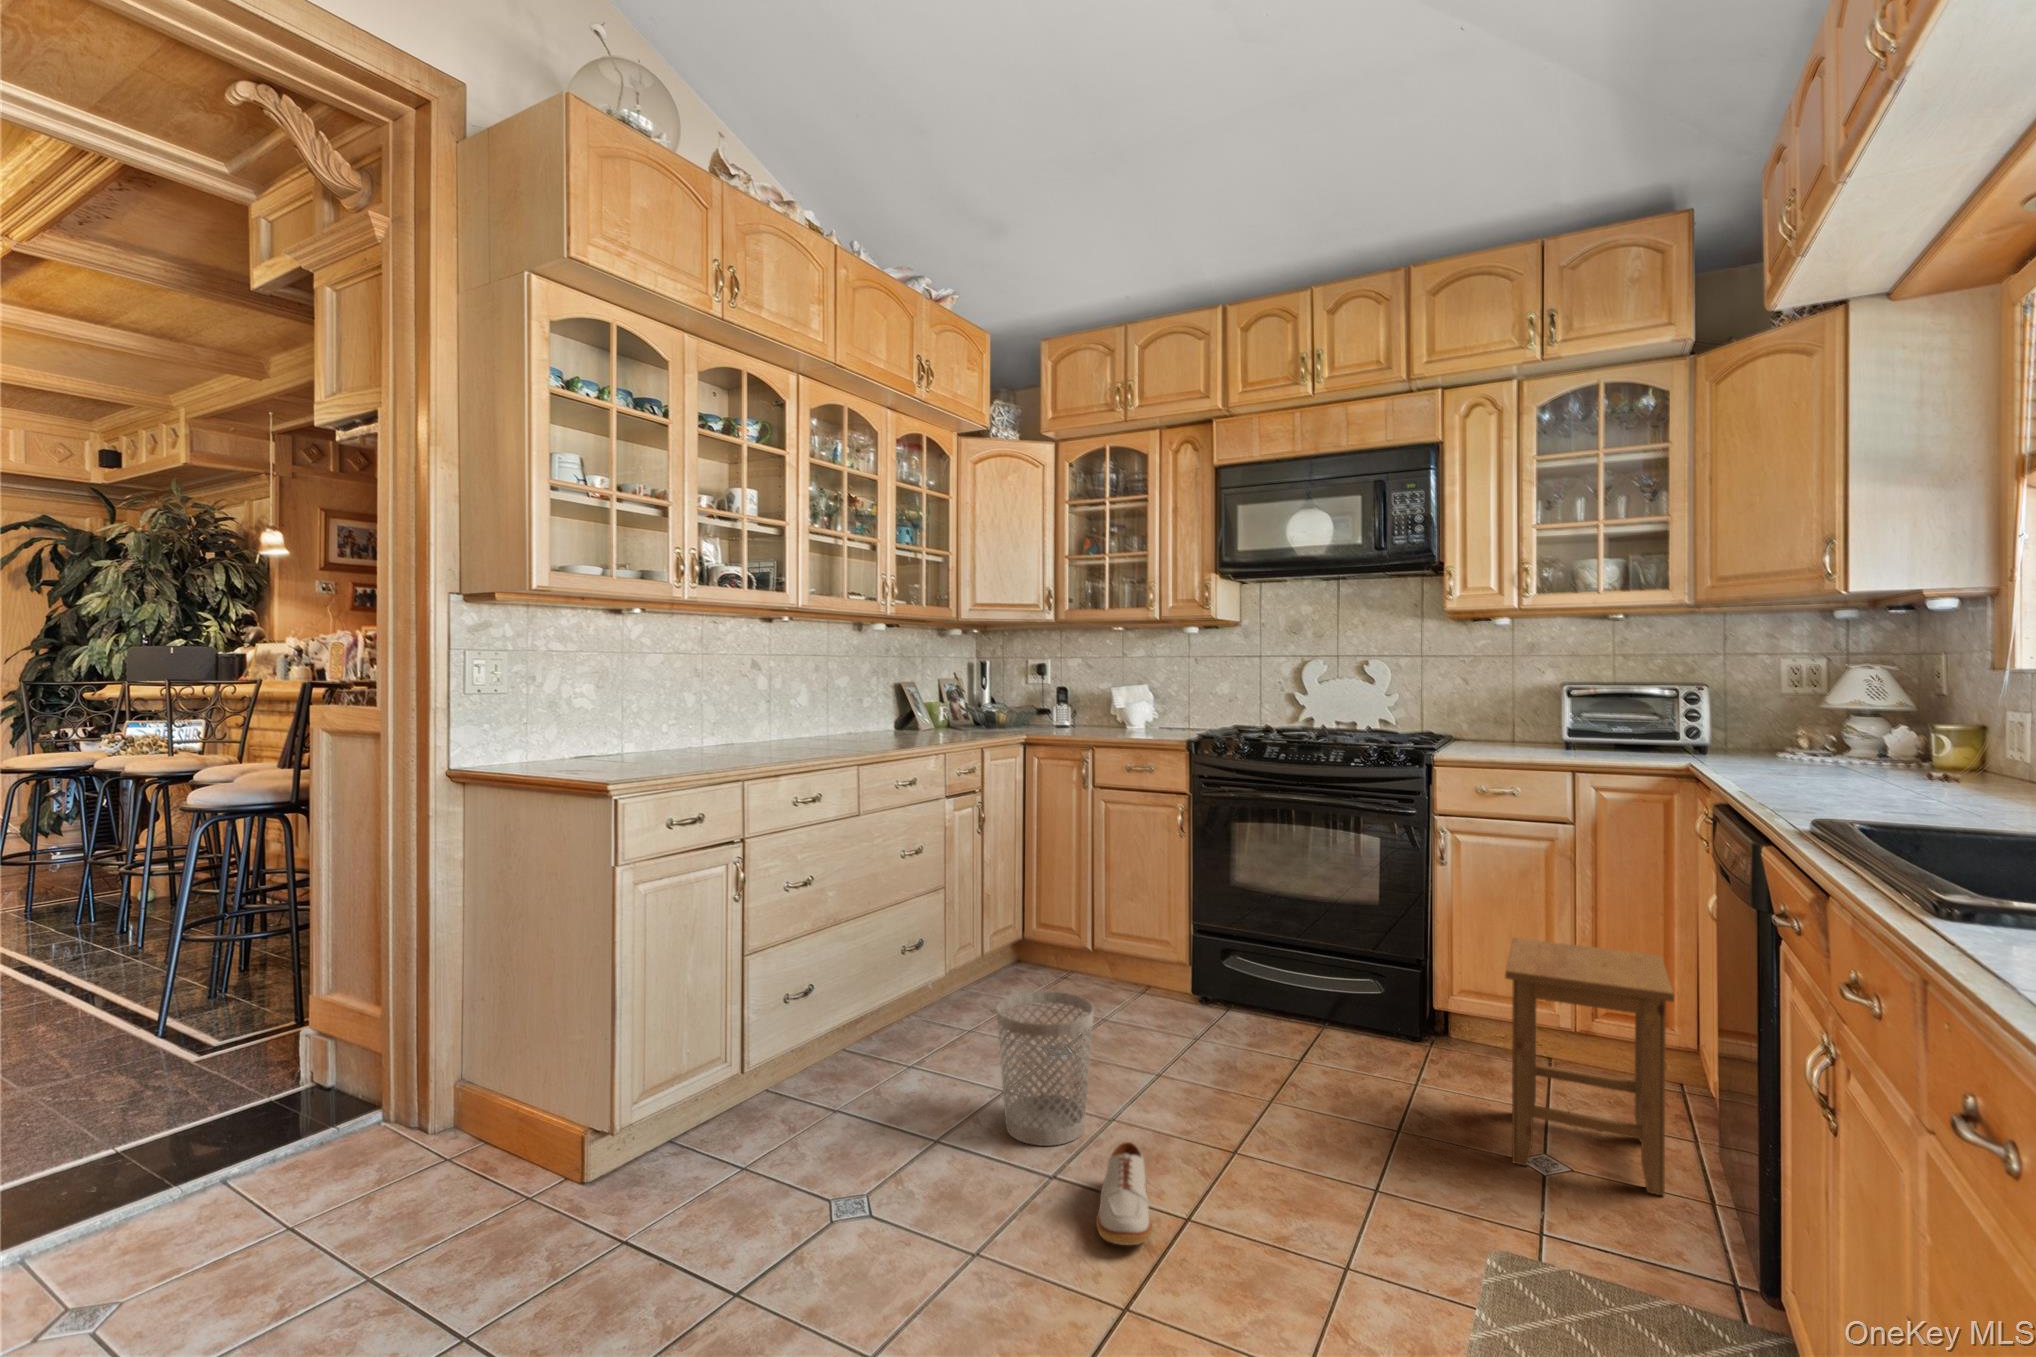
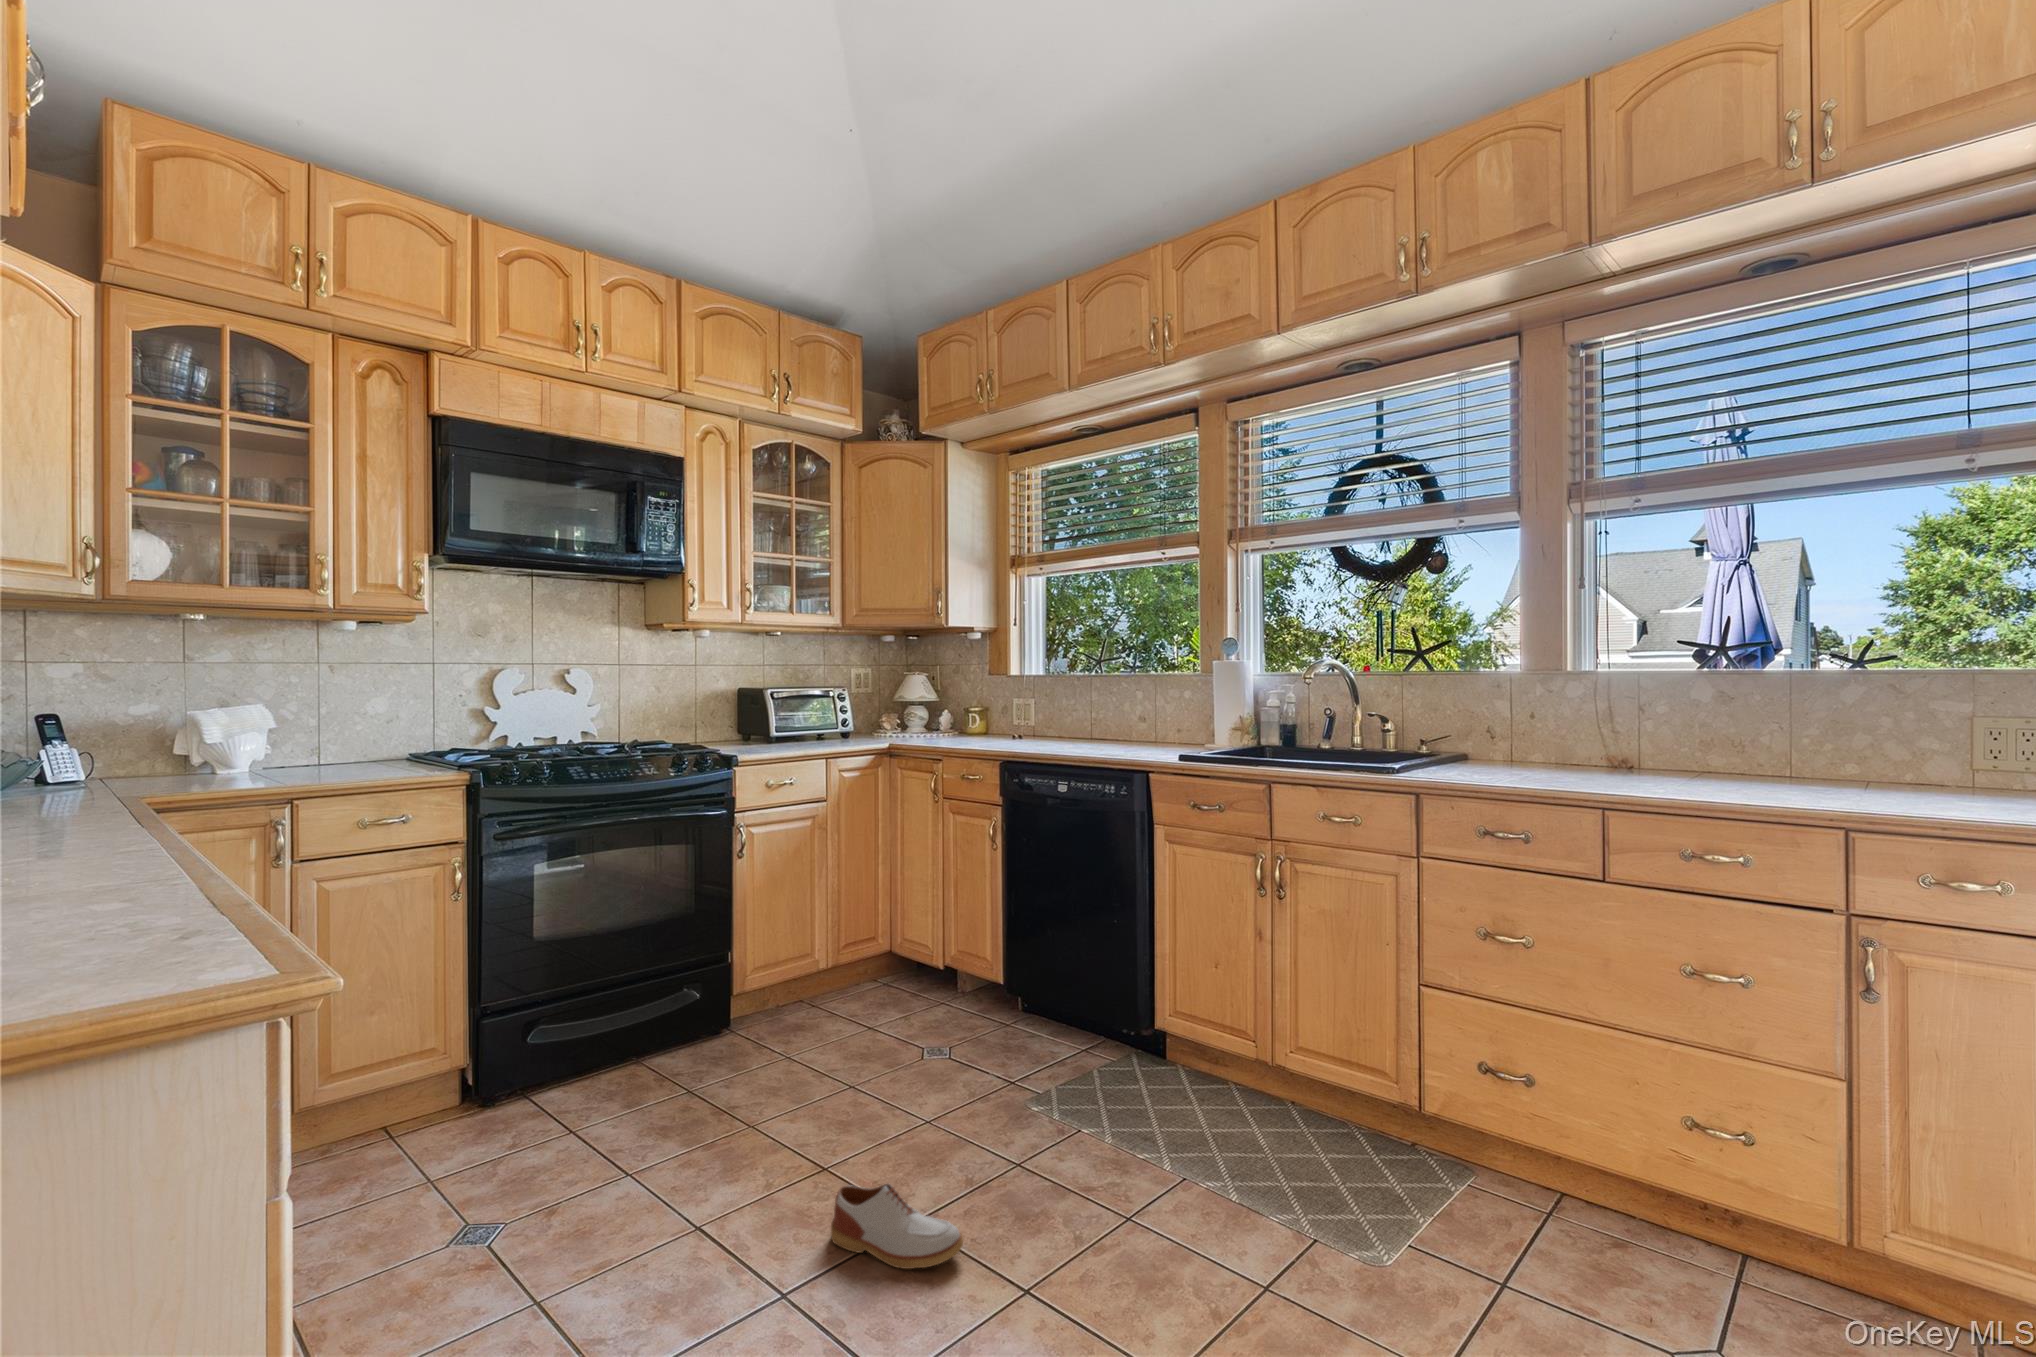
stool: present [1505,938,1674,1196] -> none [869,881,1013,1062]
wastebasket: present [996,991,1094,1146] -> none [609,1084,740,1294]

